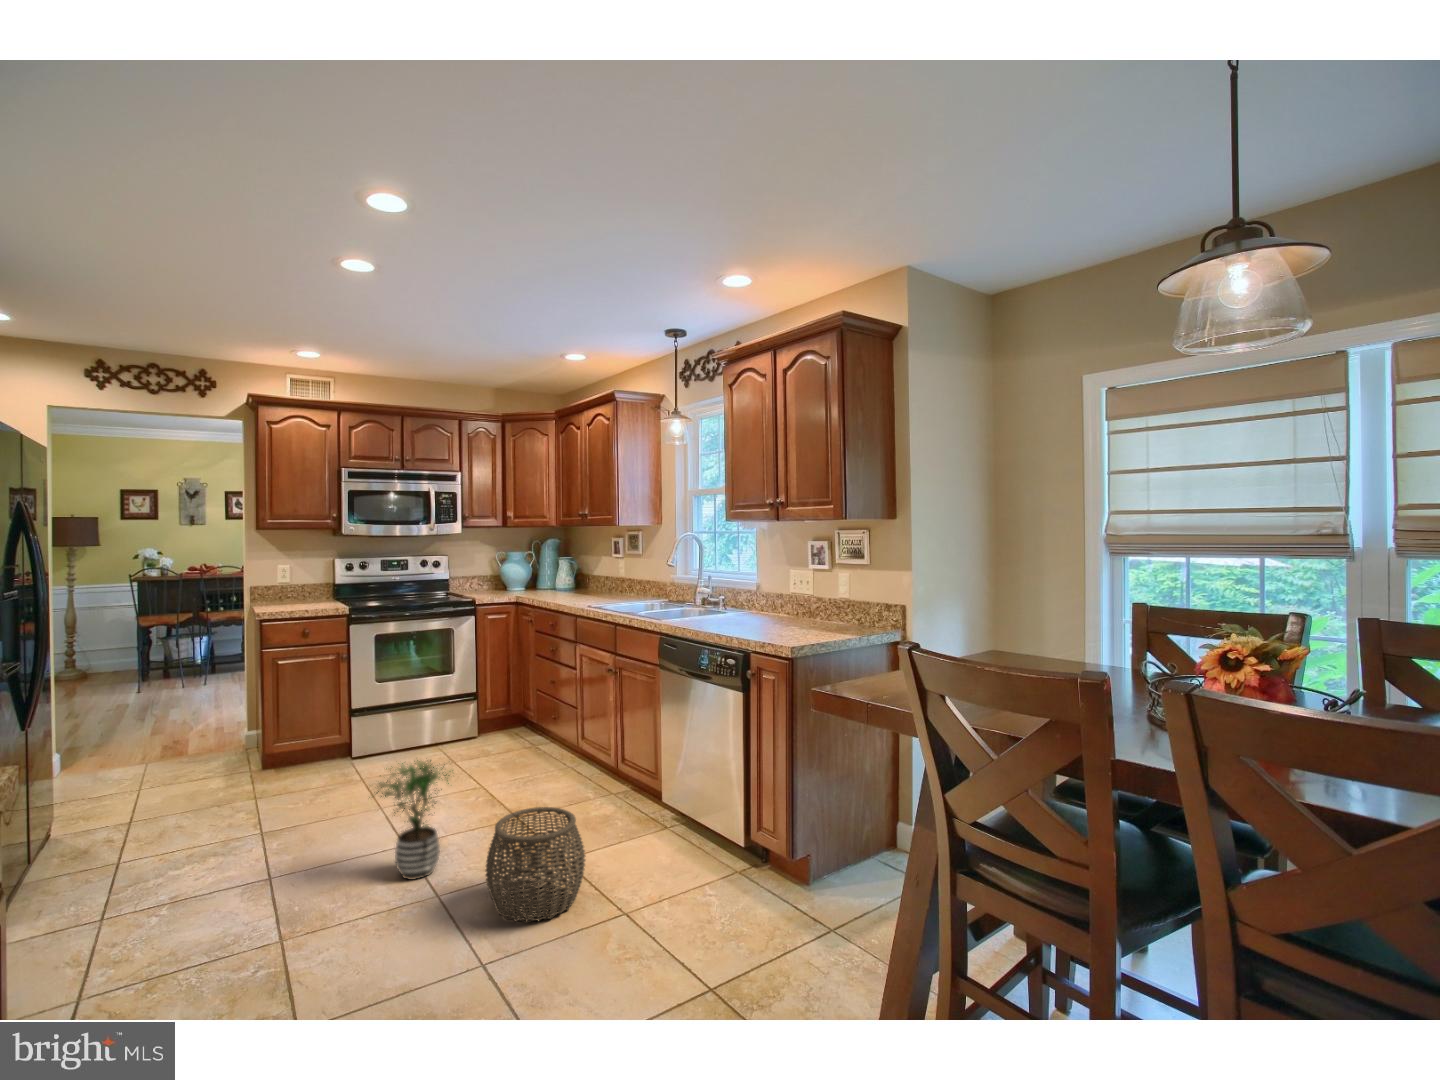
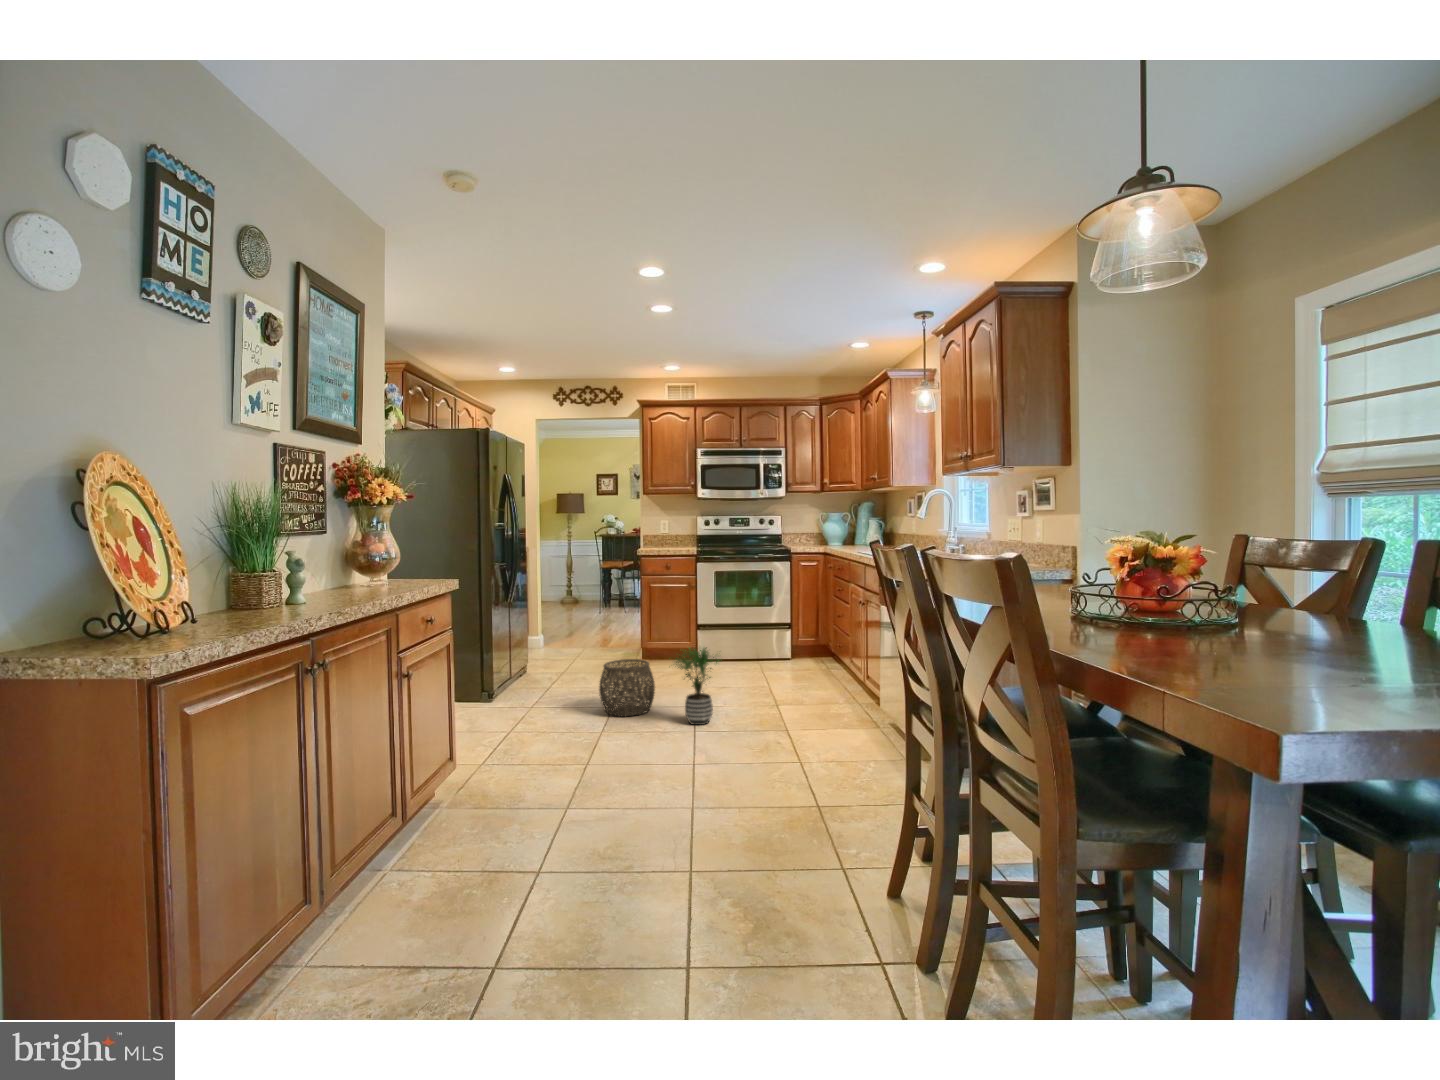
woven basket: present [486,807,586,922] -> present [599,659,655,717]

